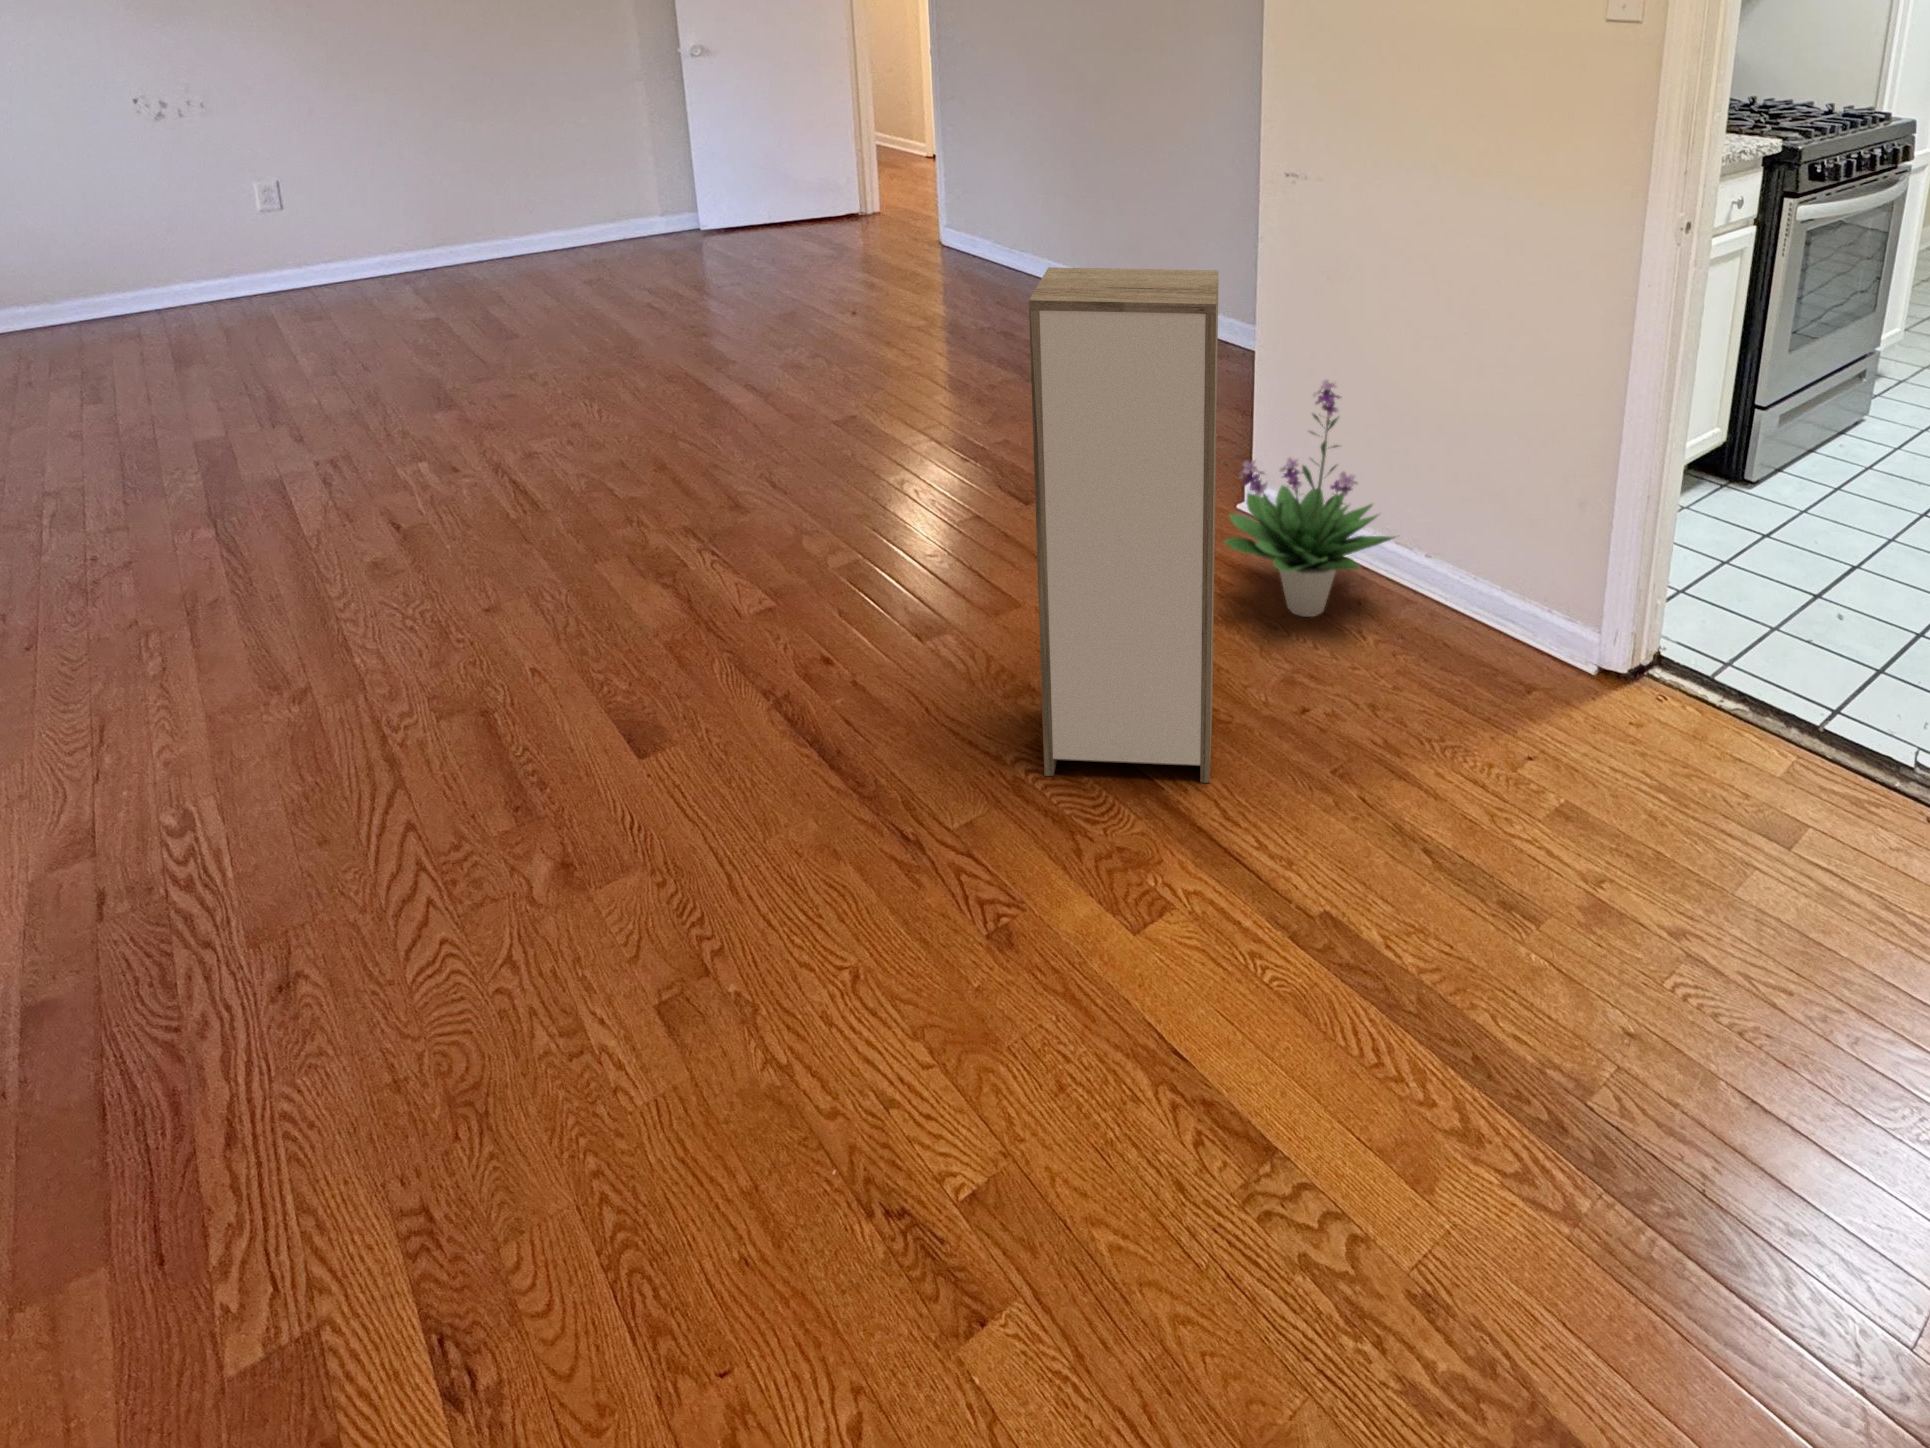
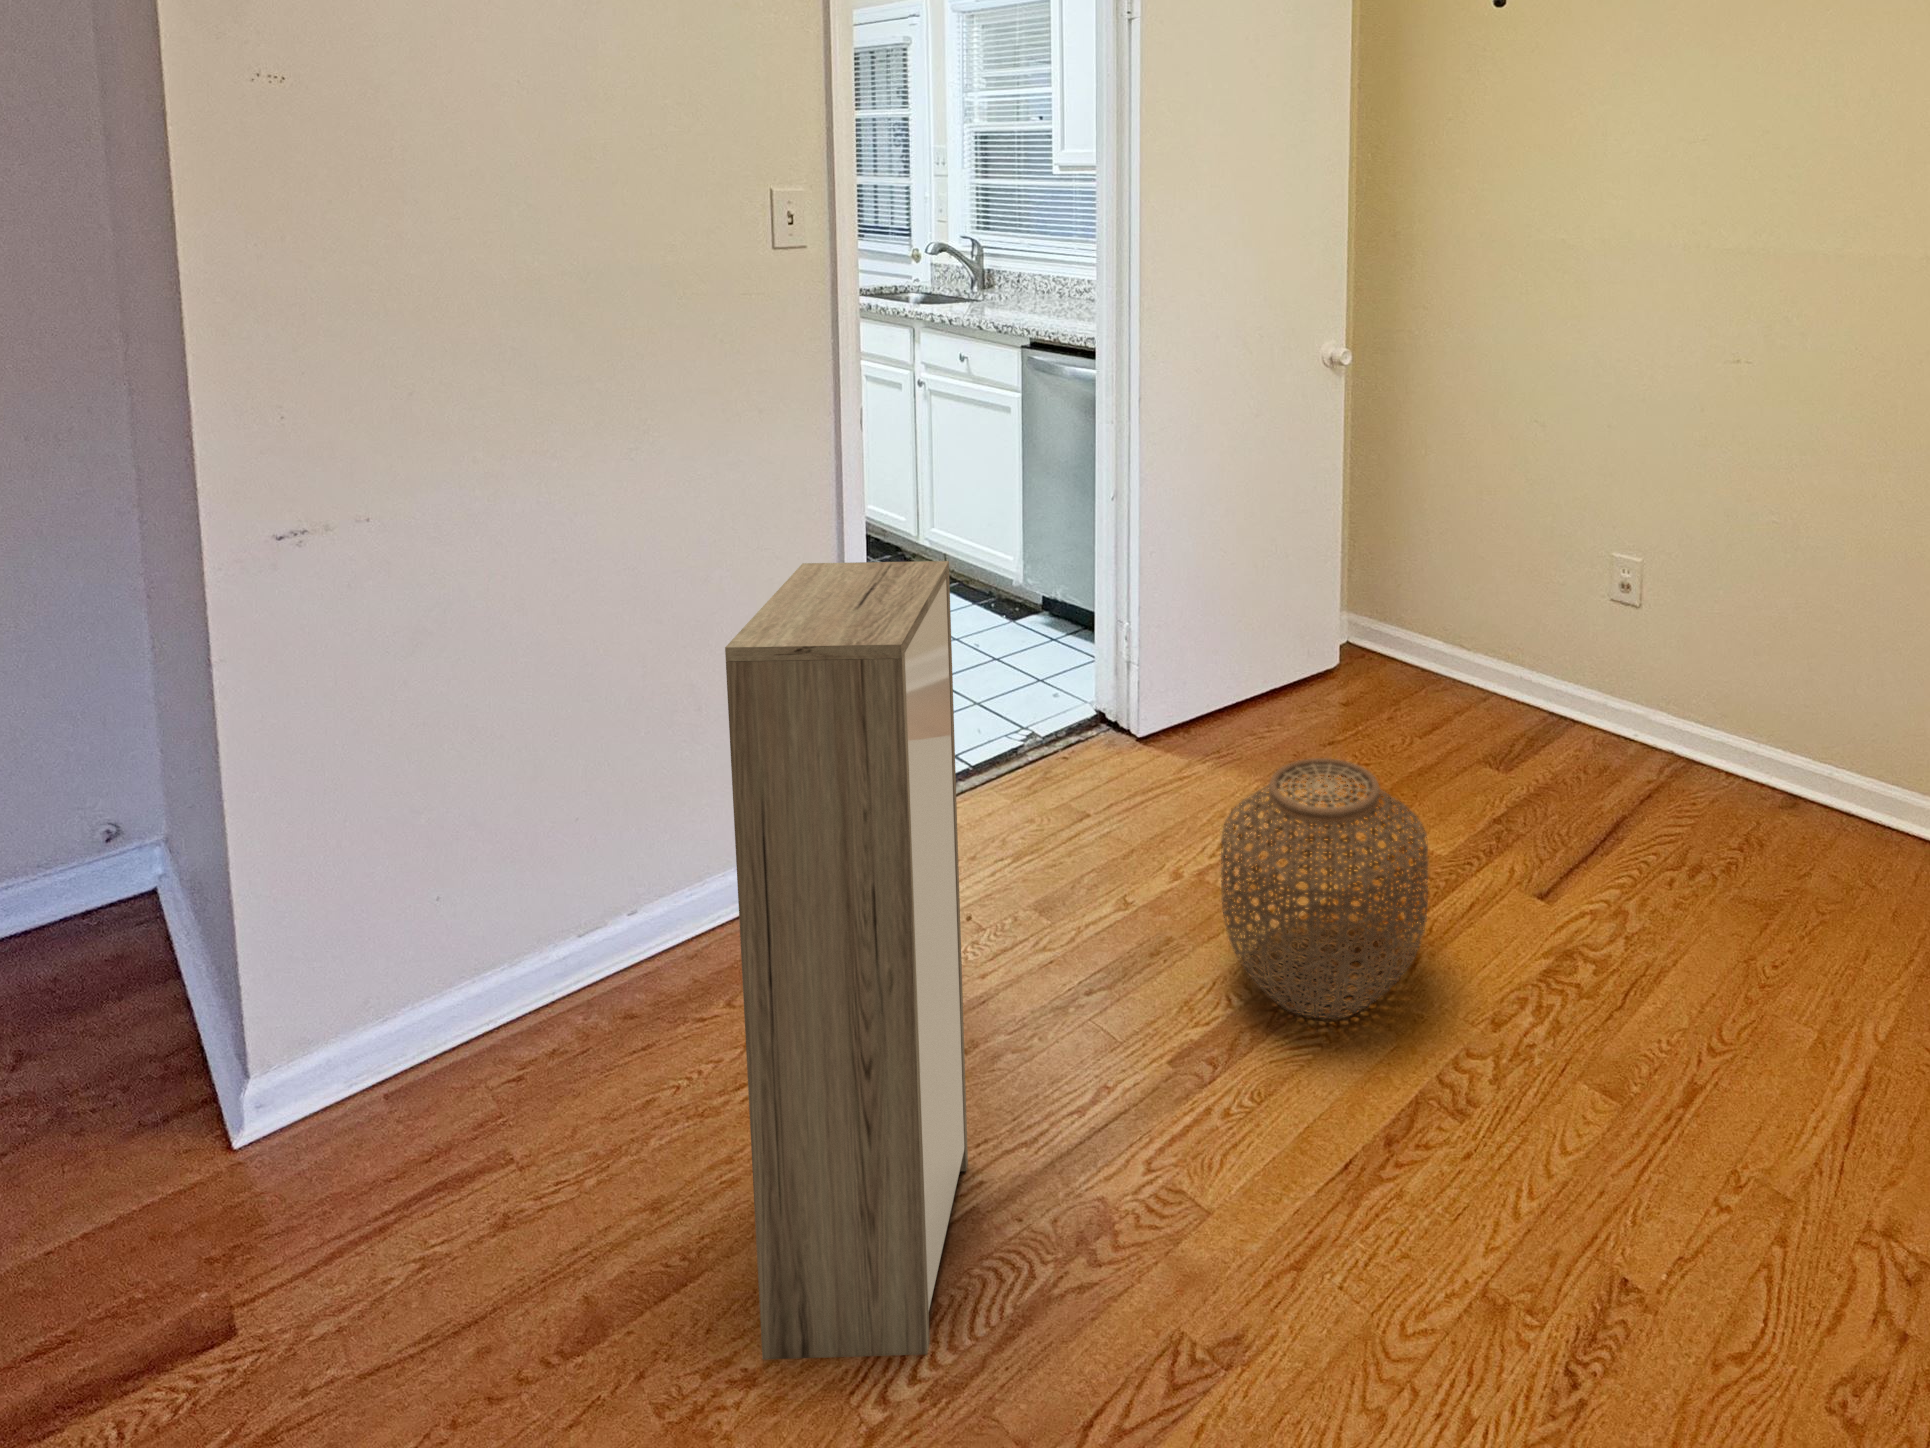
potted plant: present [1224,380,1395,617] -> none [452,744,736,1093]
woven basket: none [1354,798,1650,1151] -> present [1221,758,1428,1019]

